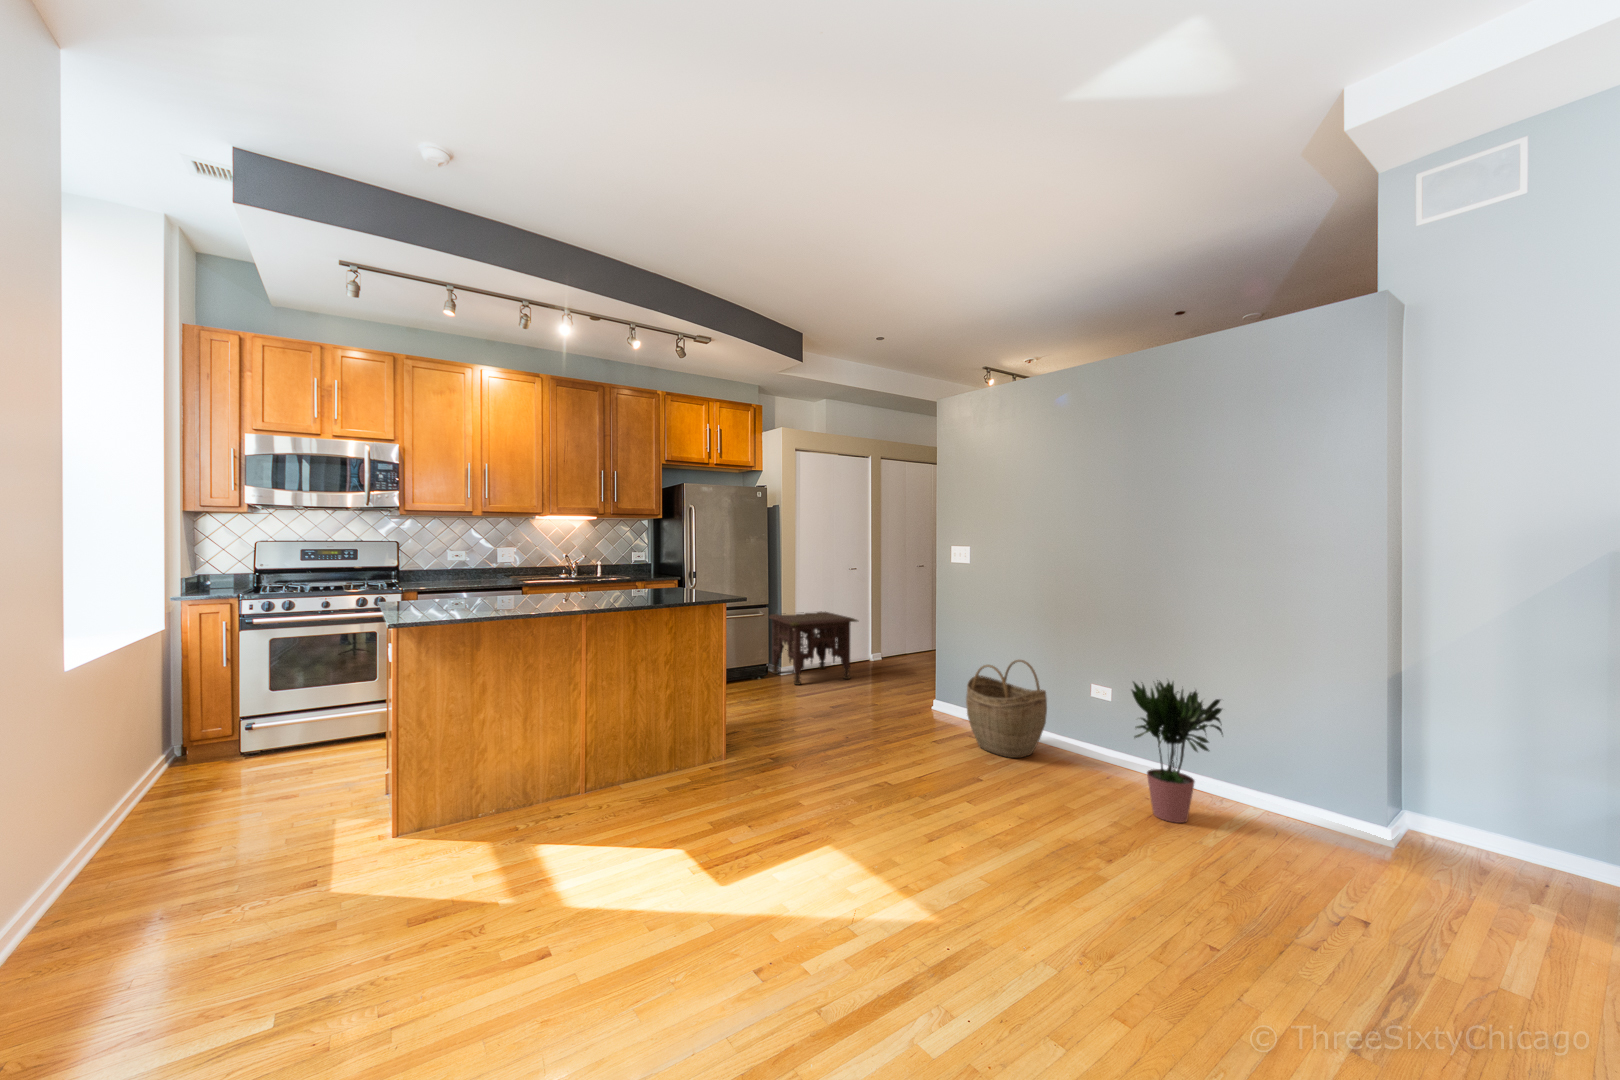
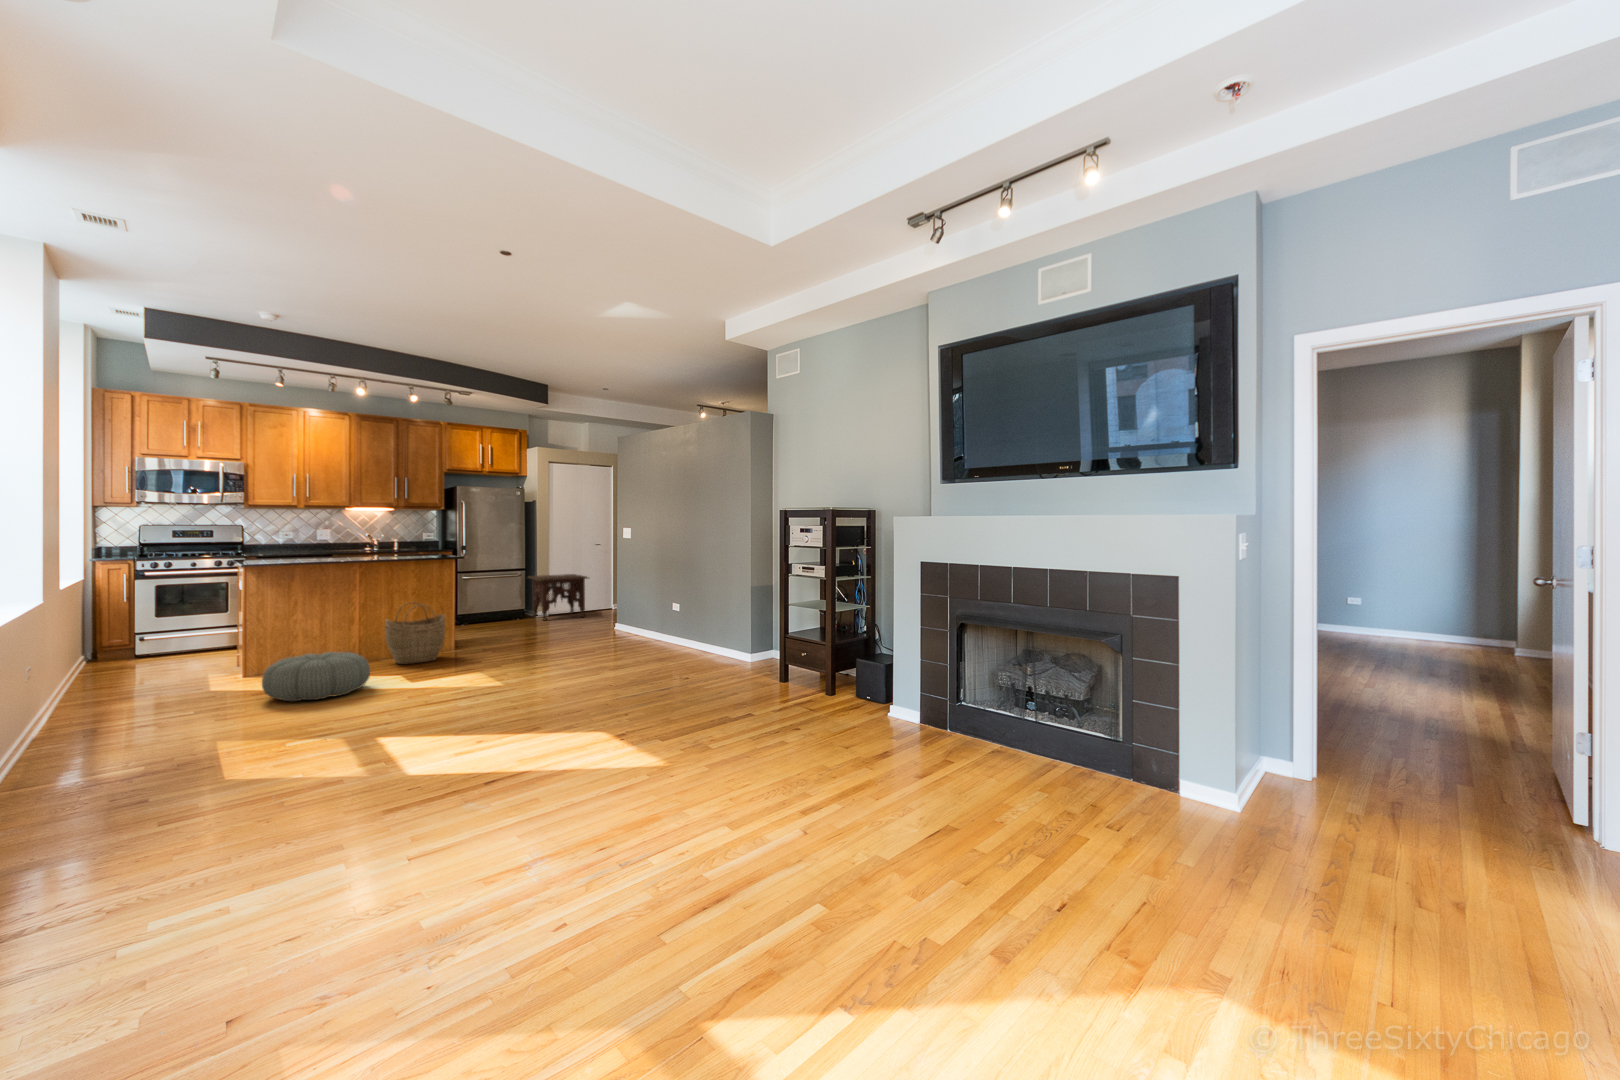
woven basket: present [966,660,1047,758] -> present [385,602,446,664]
potted plant: present [1132,680,1223,823] -> none [663,587,711,657]
pouf: none [408,821,620,977] -> present [262,652,370,701]

